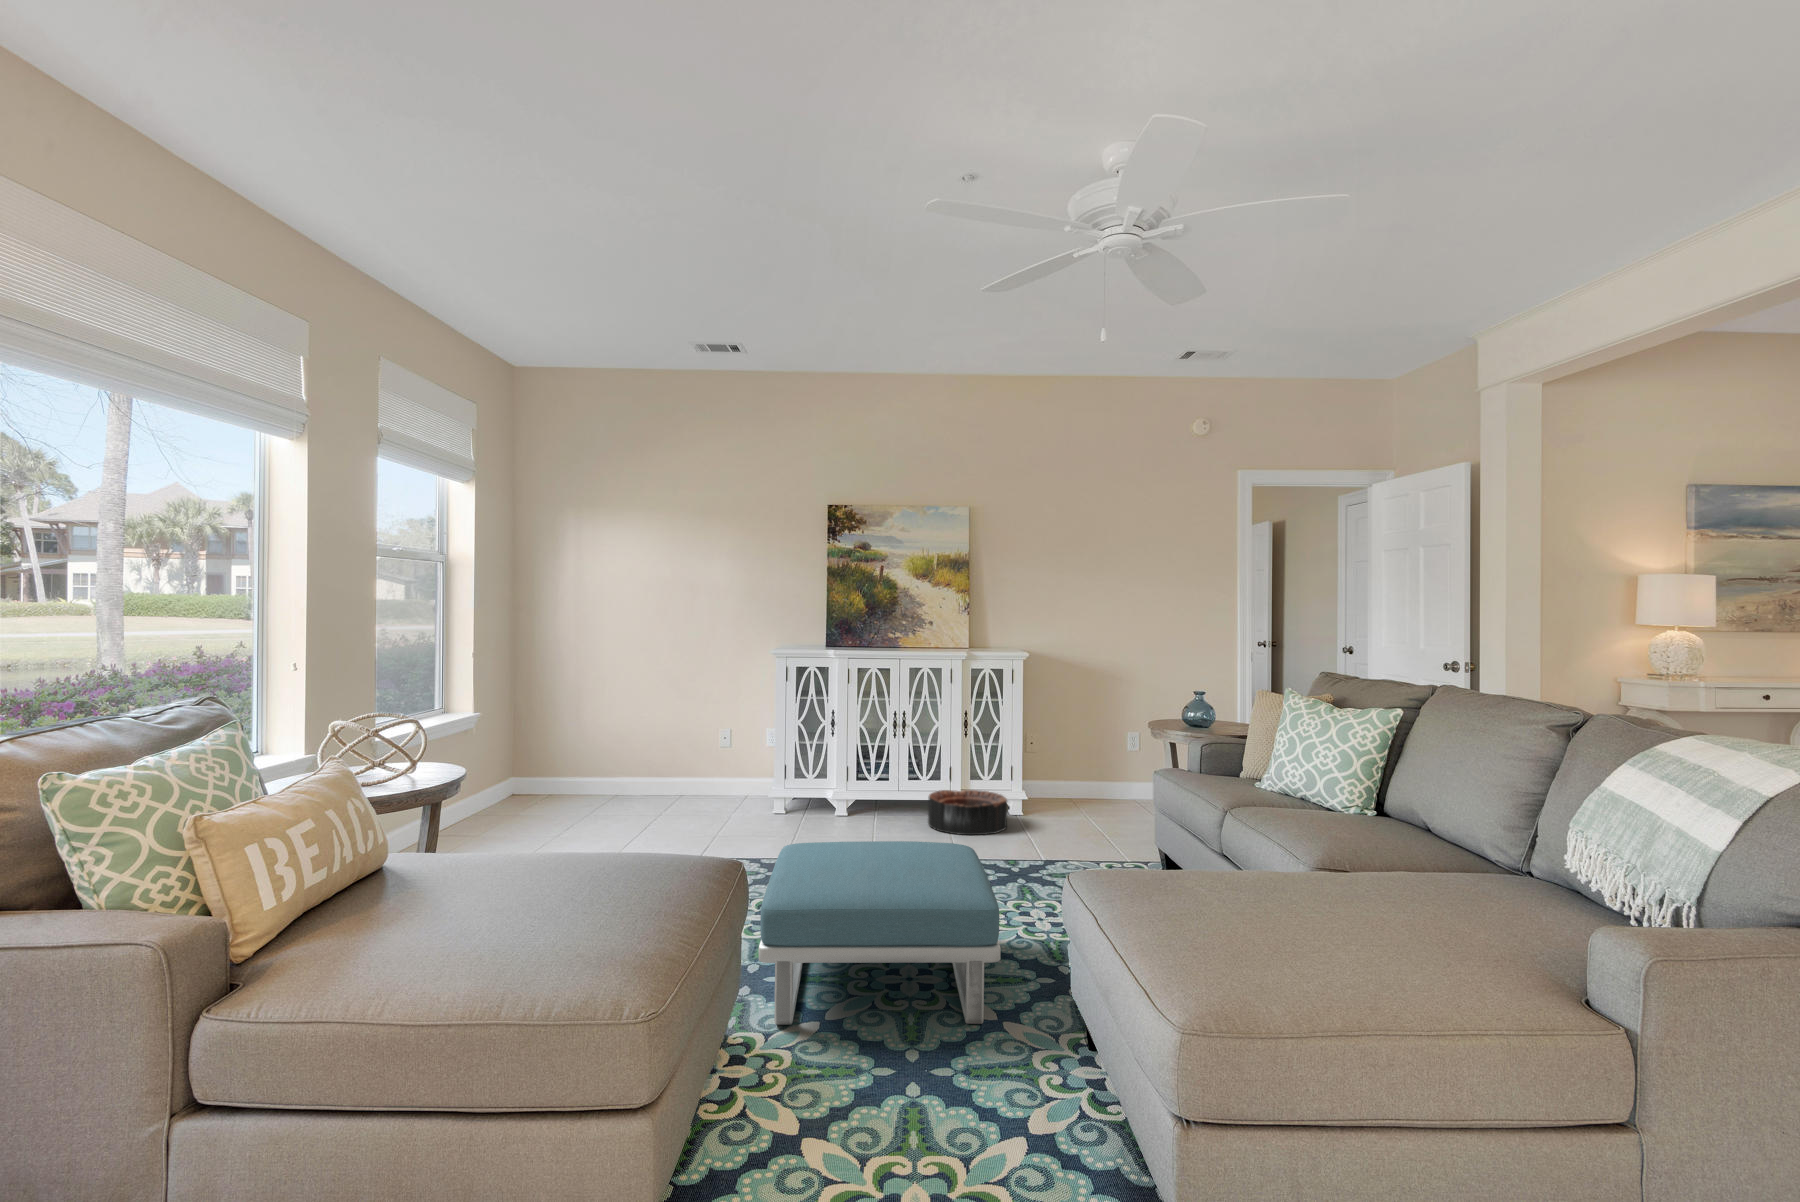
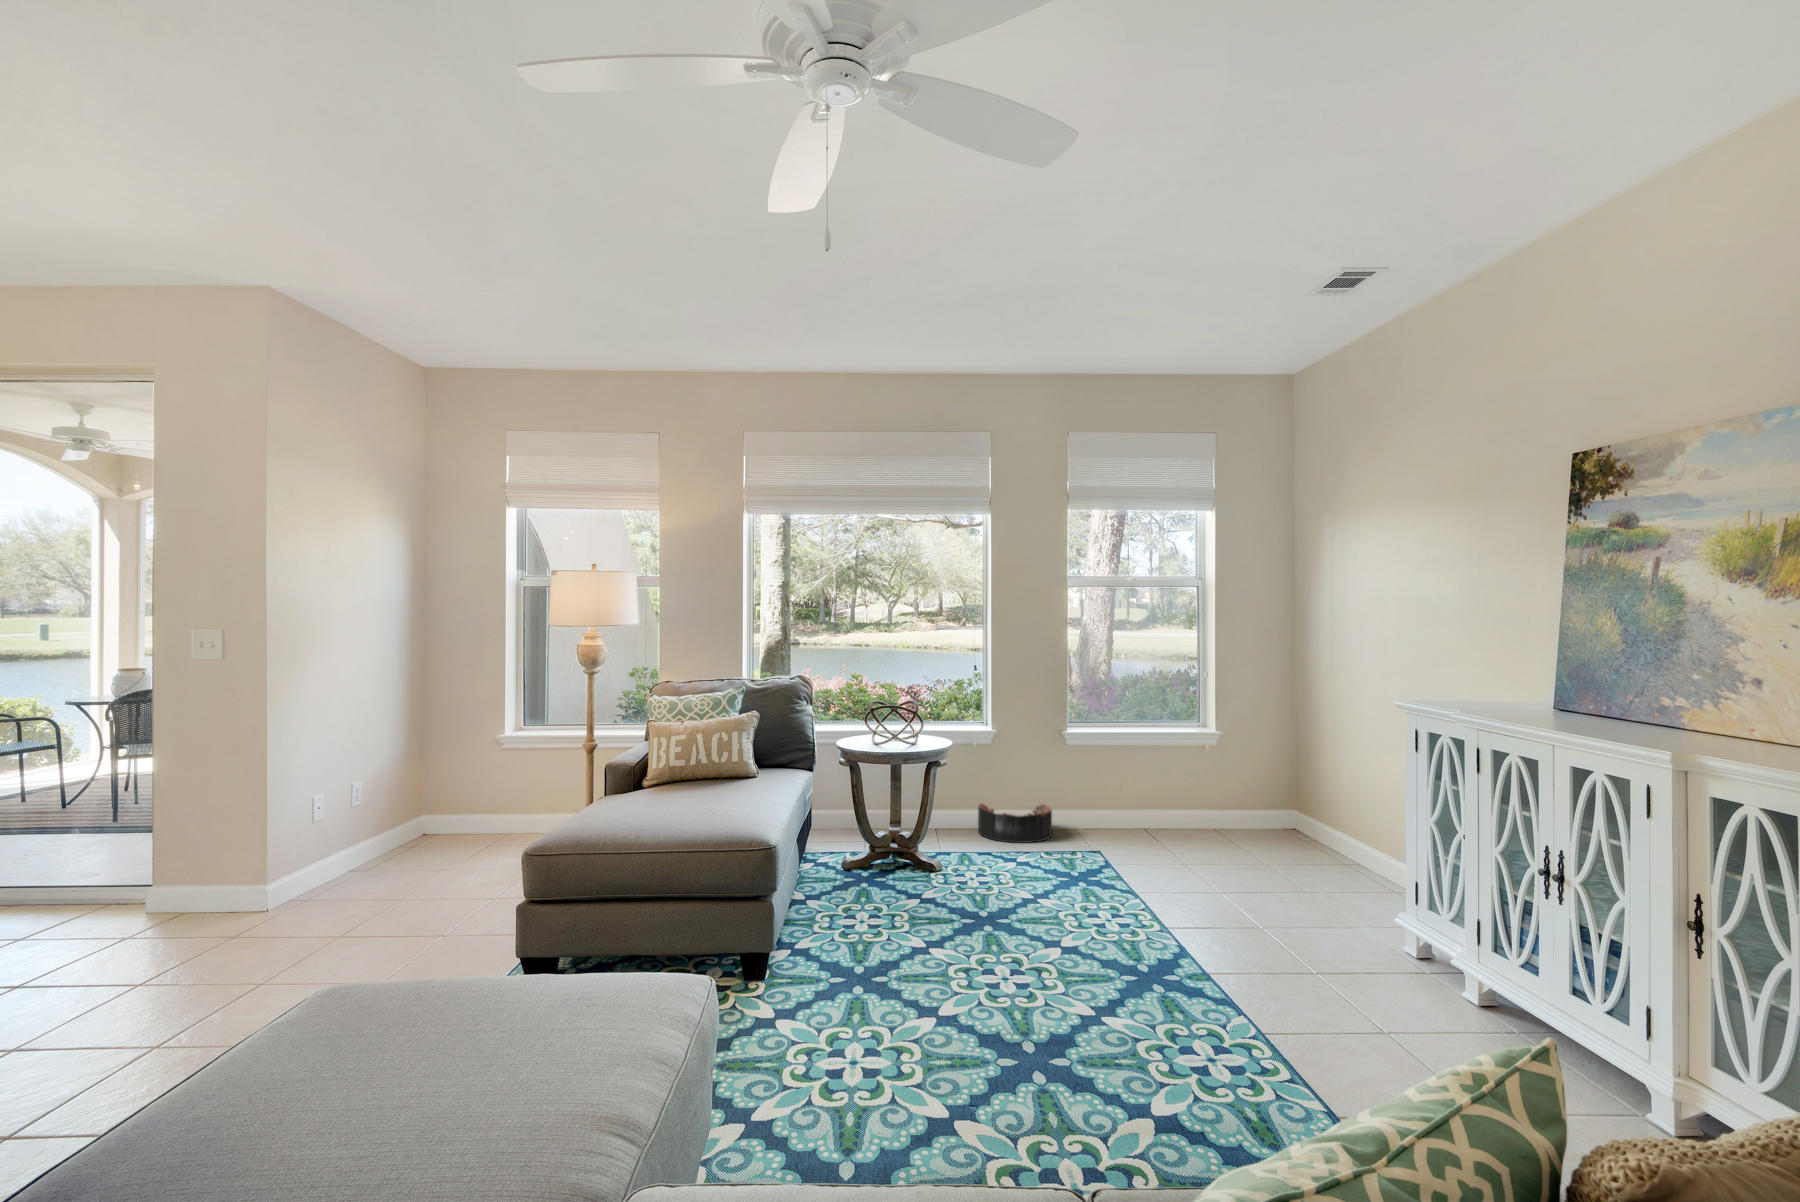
footstool: present [759,841,1001,1025] -> none [876,851,1099,1020]

